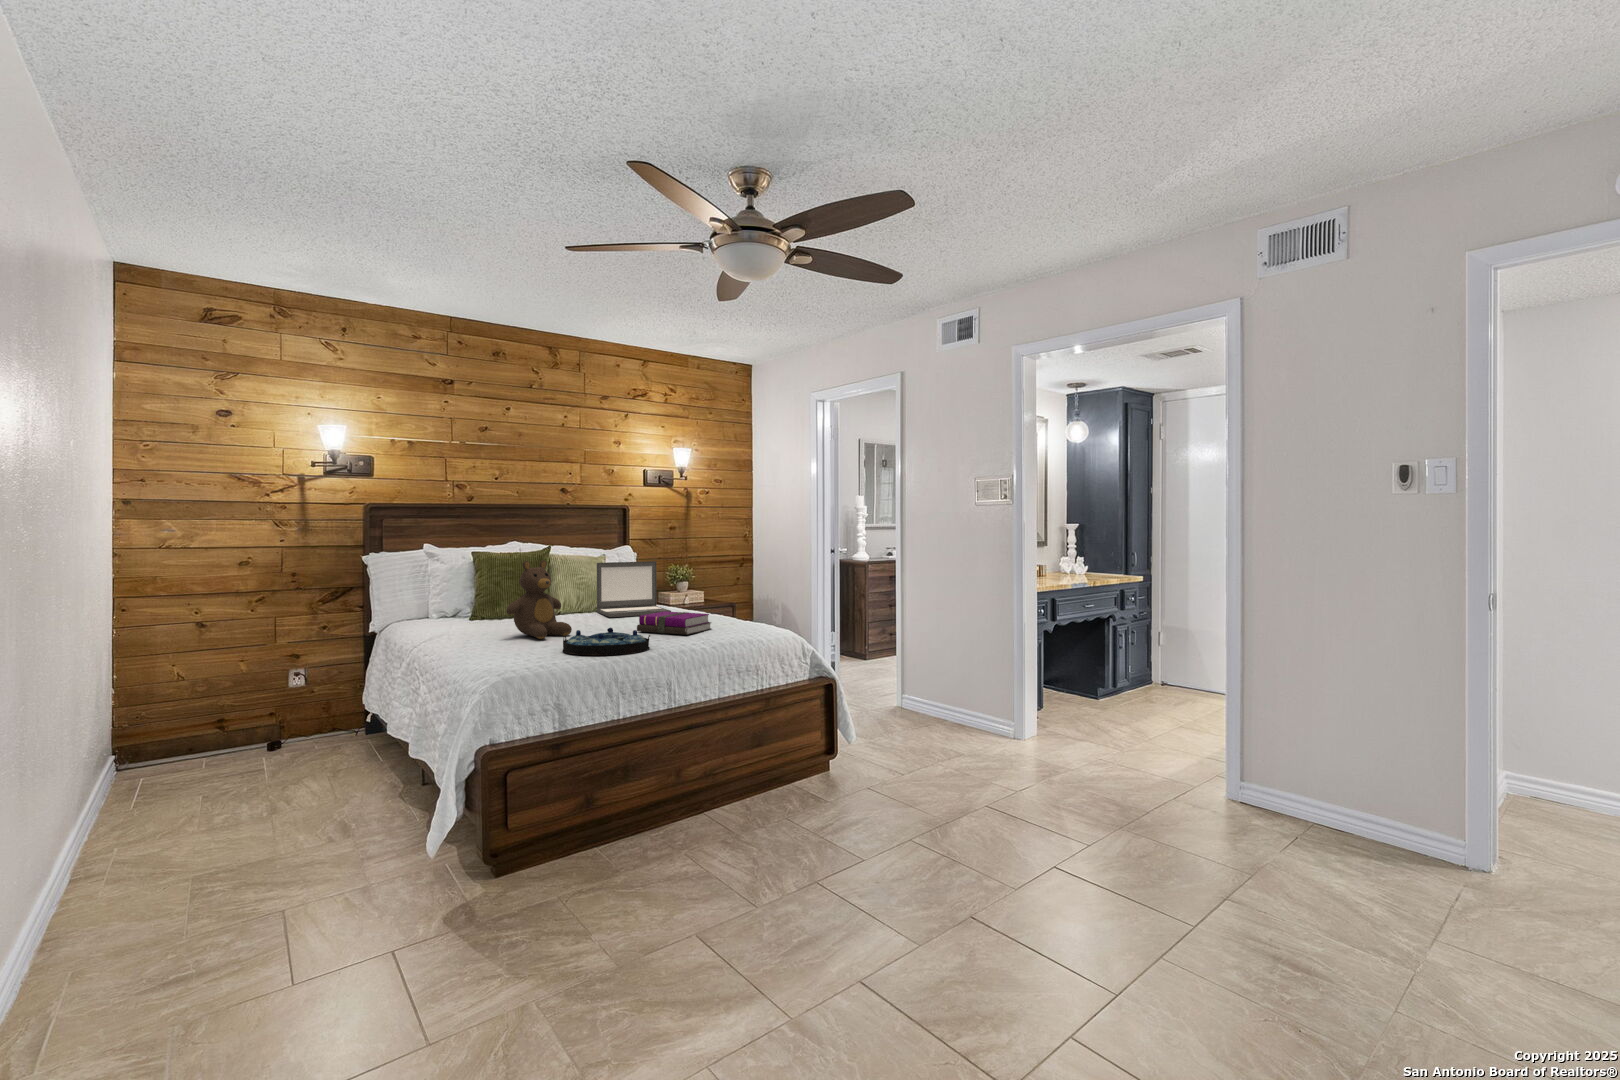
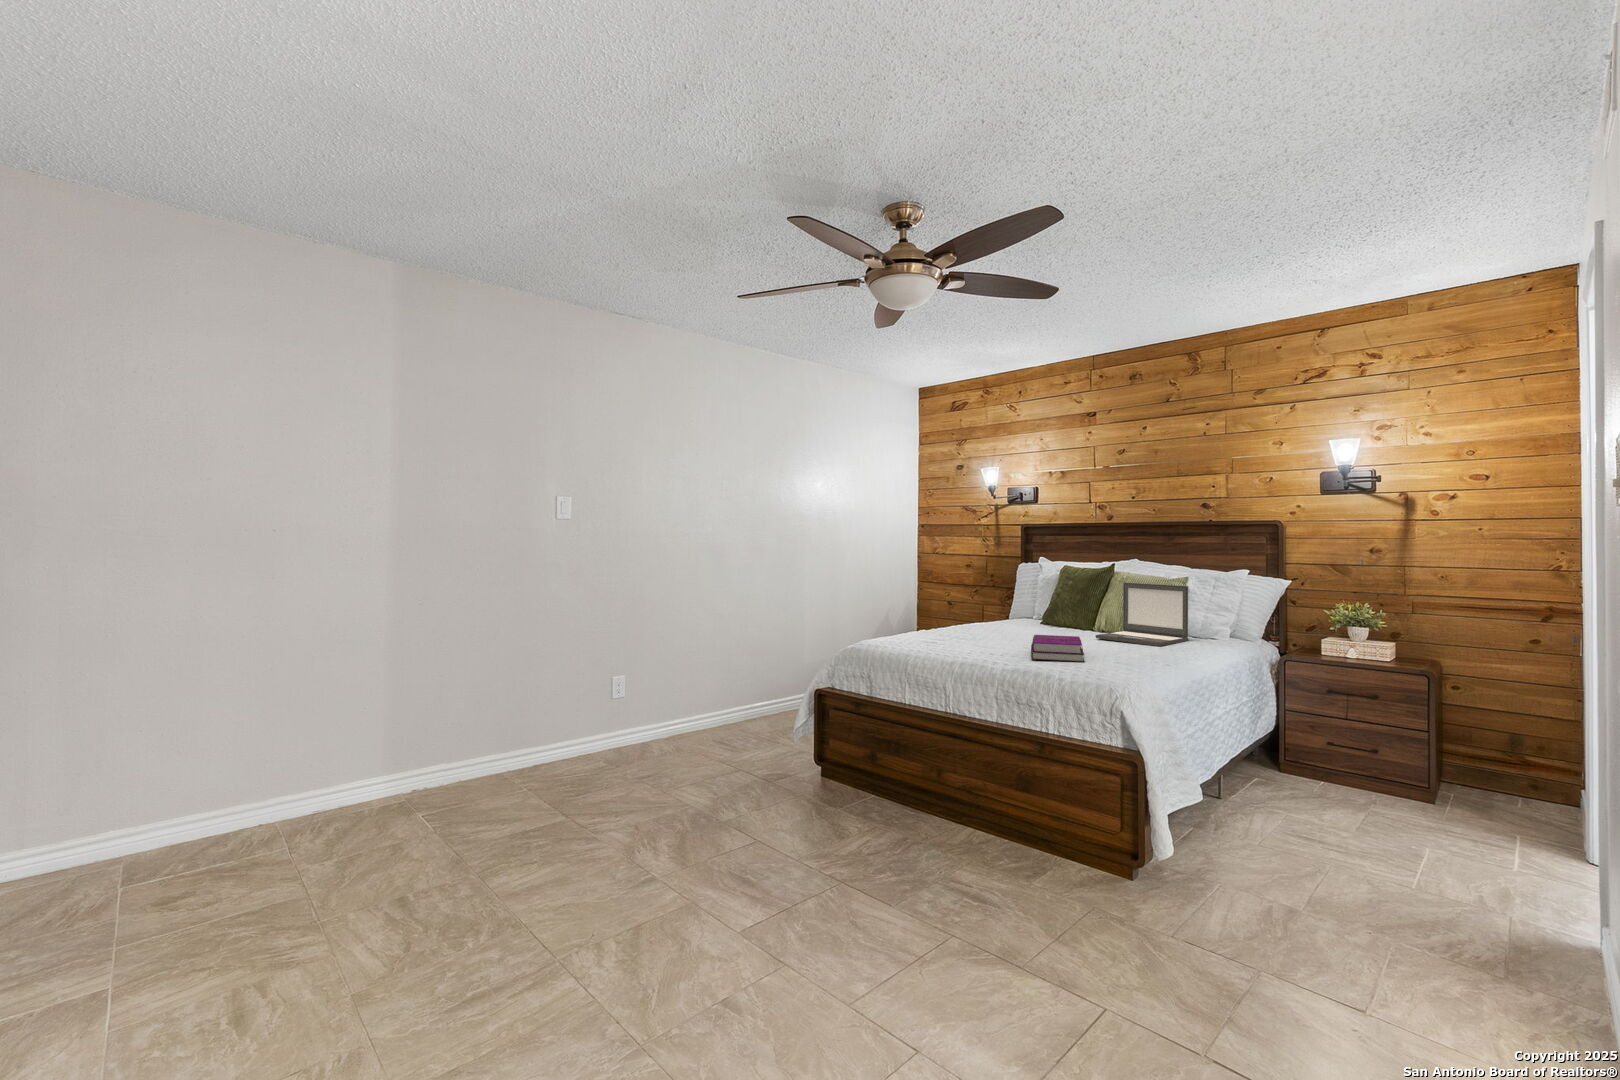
teddy bear: present [506,560,572,639] -> none [959,574,1012,642]
serving tray: present [563,628,650,655] -> none [912,633,975,660]

